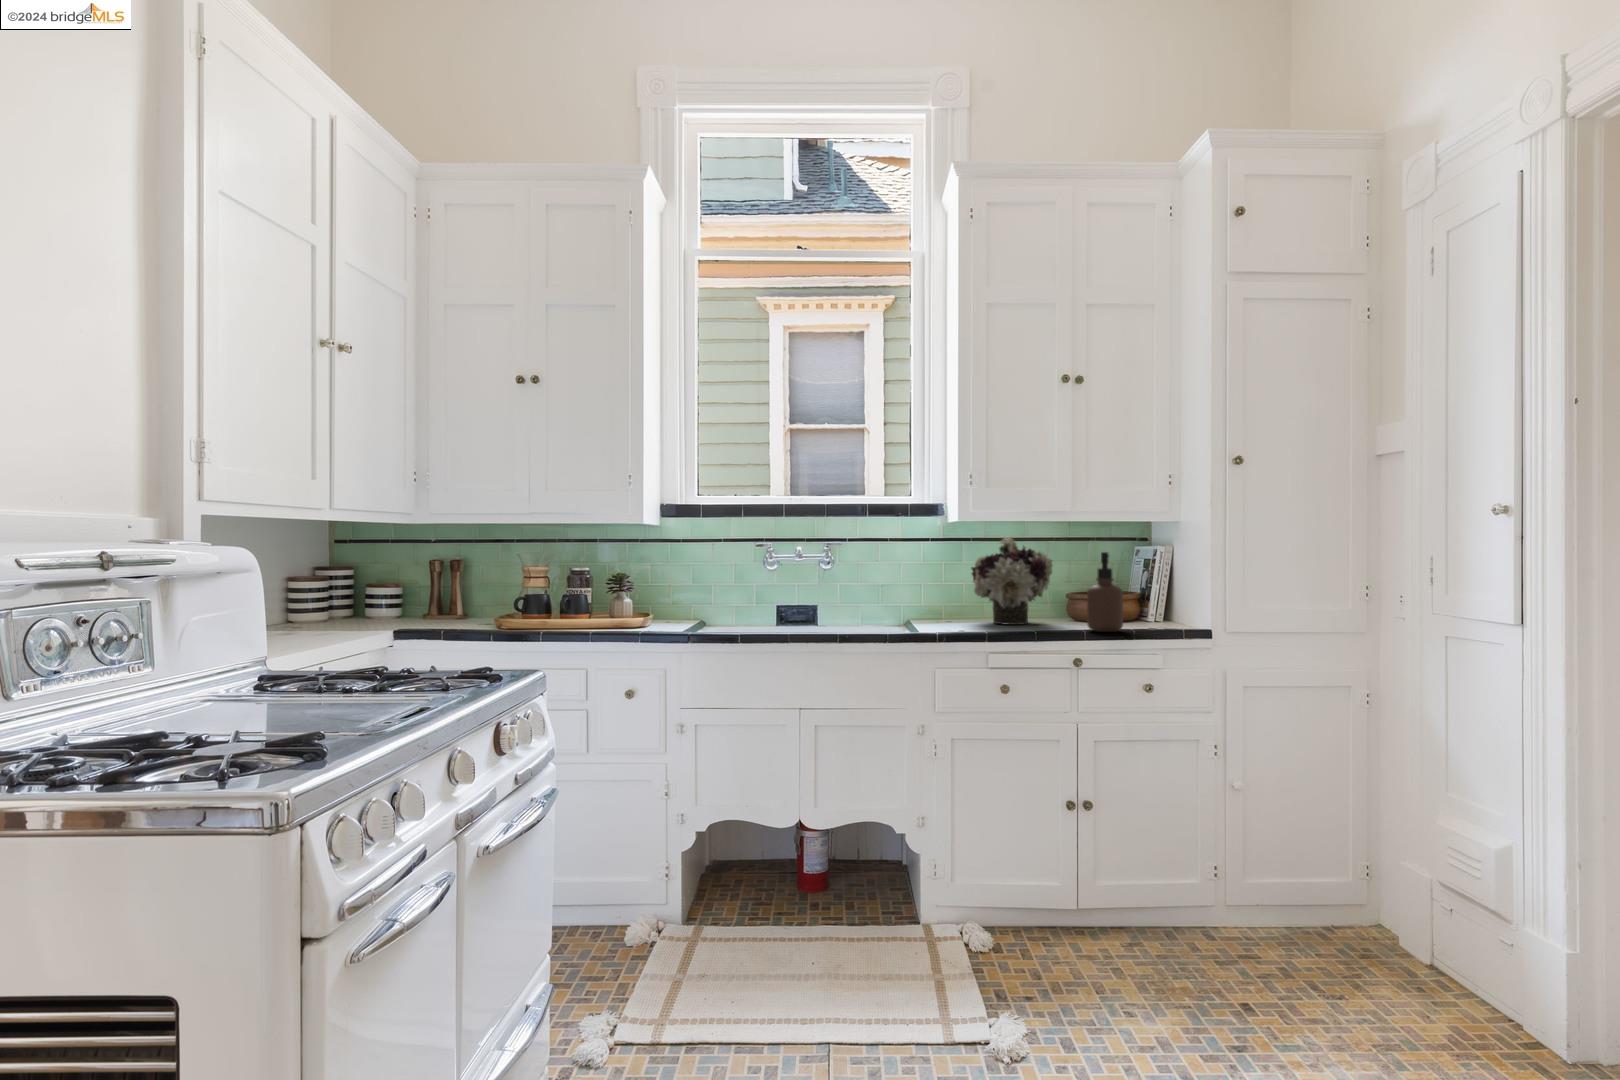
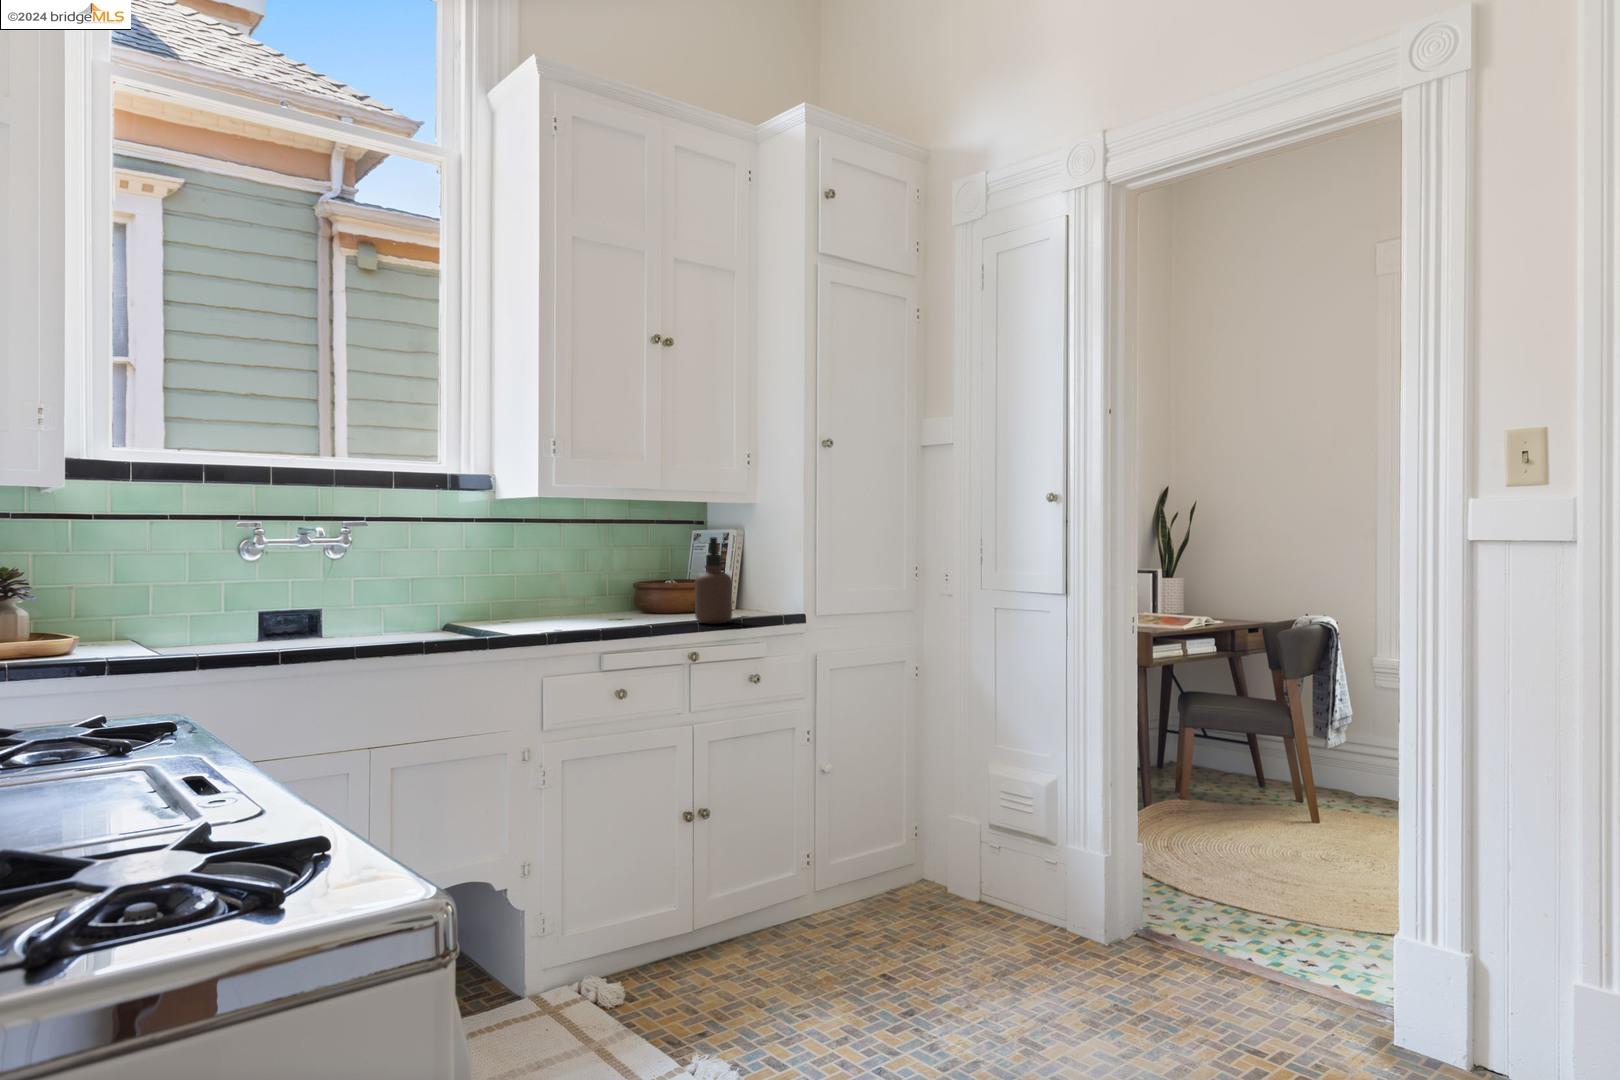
flower arrangement: present [971,536,1052,625] -> none [538,518,642,622]

